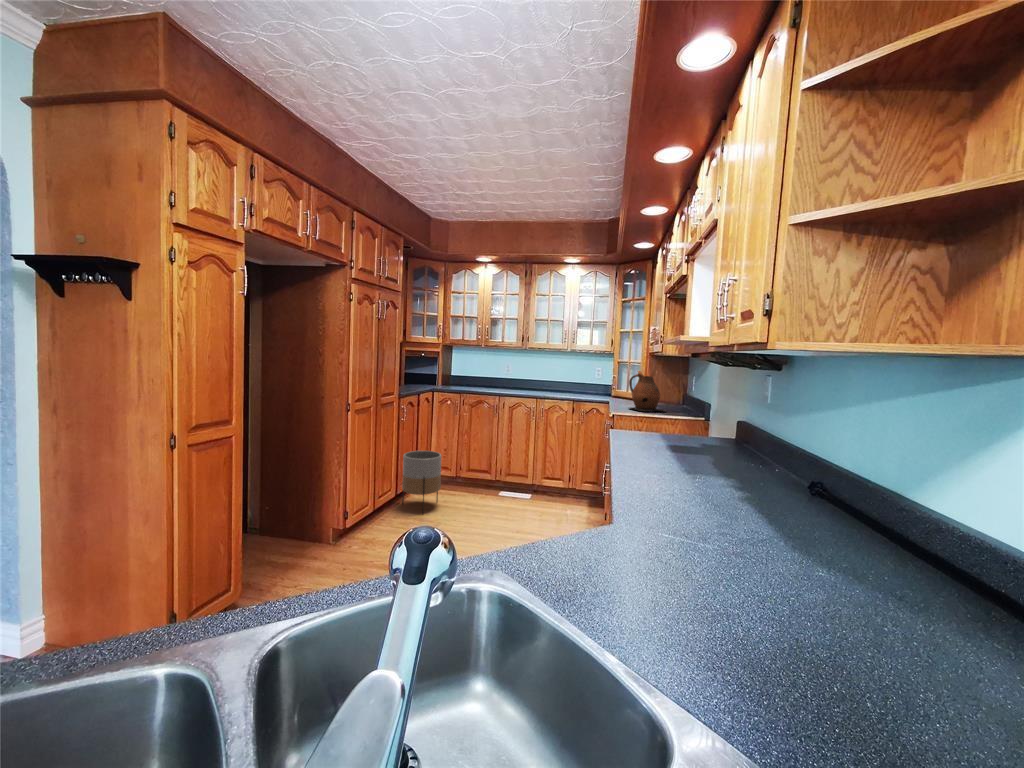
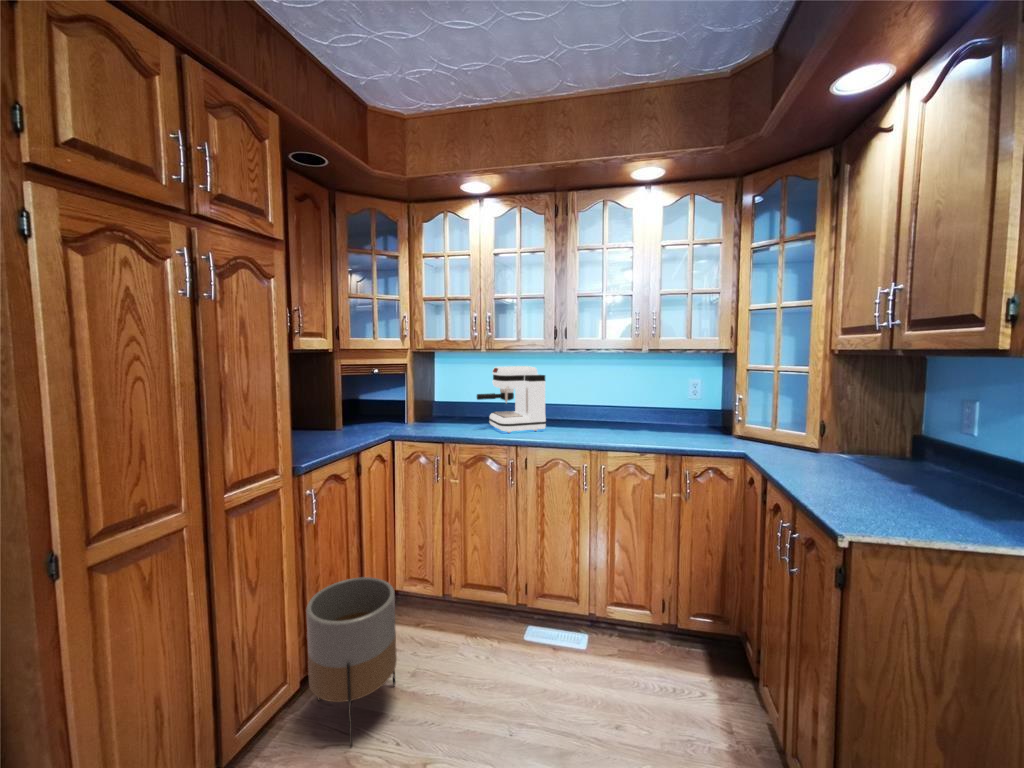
coffee maker: none [479,356,517,391] -> present [477,366,546,433]
ceramic pitcher: present [629,371,665,411] -> none [850,401,984,523]

